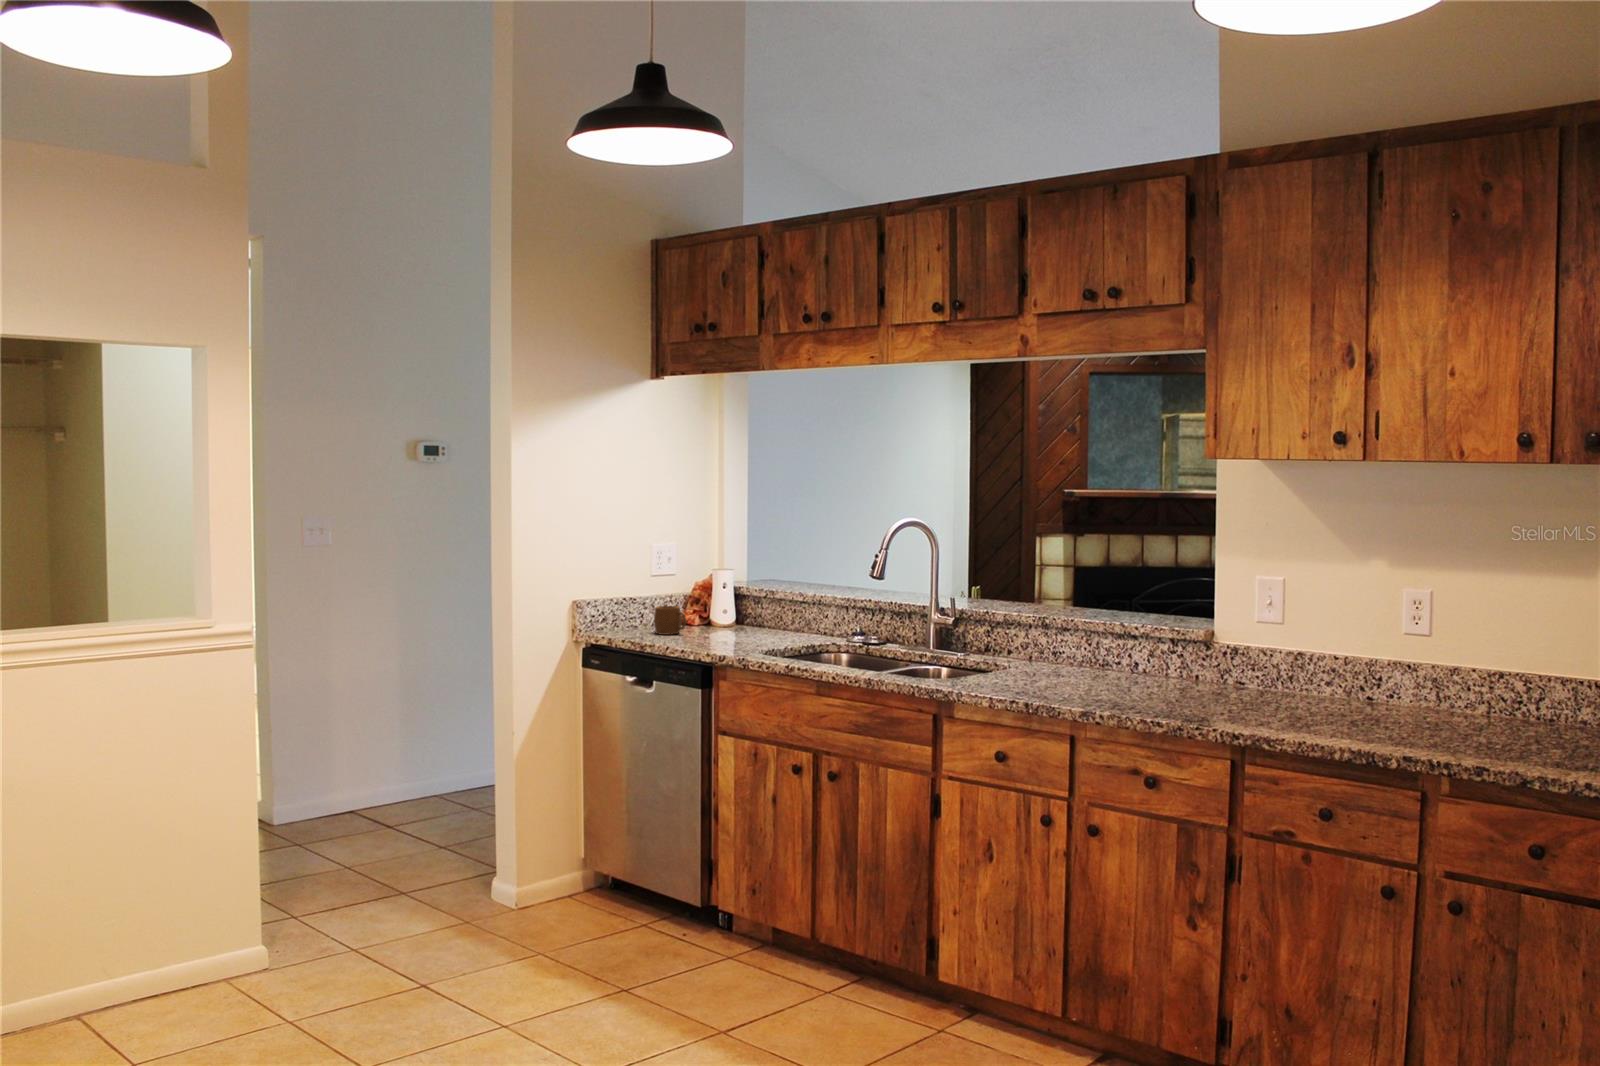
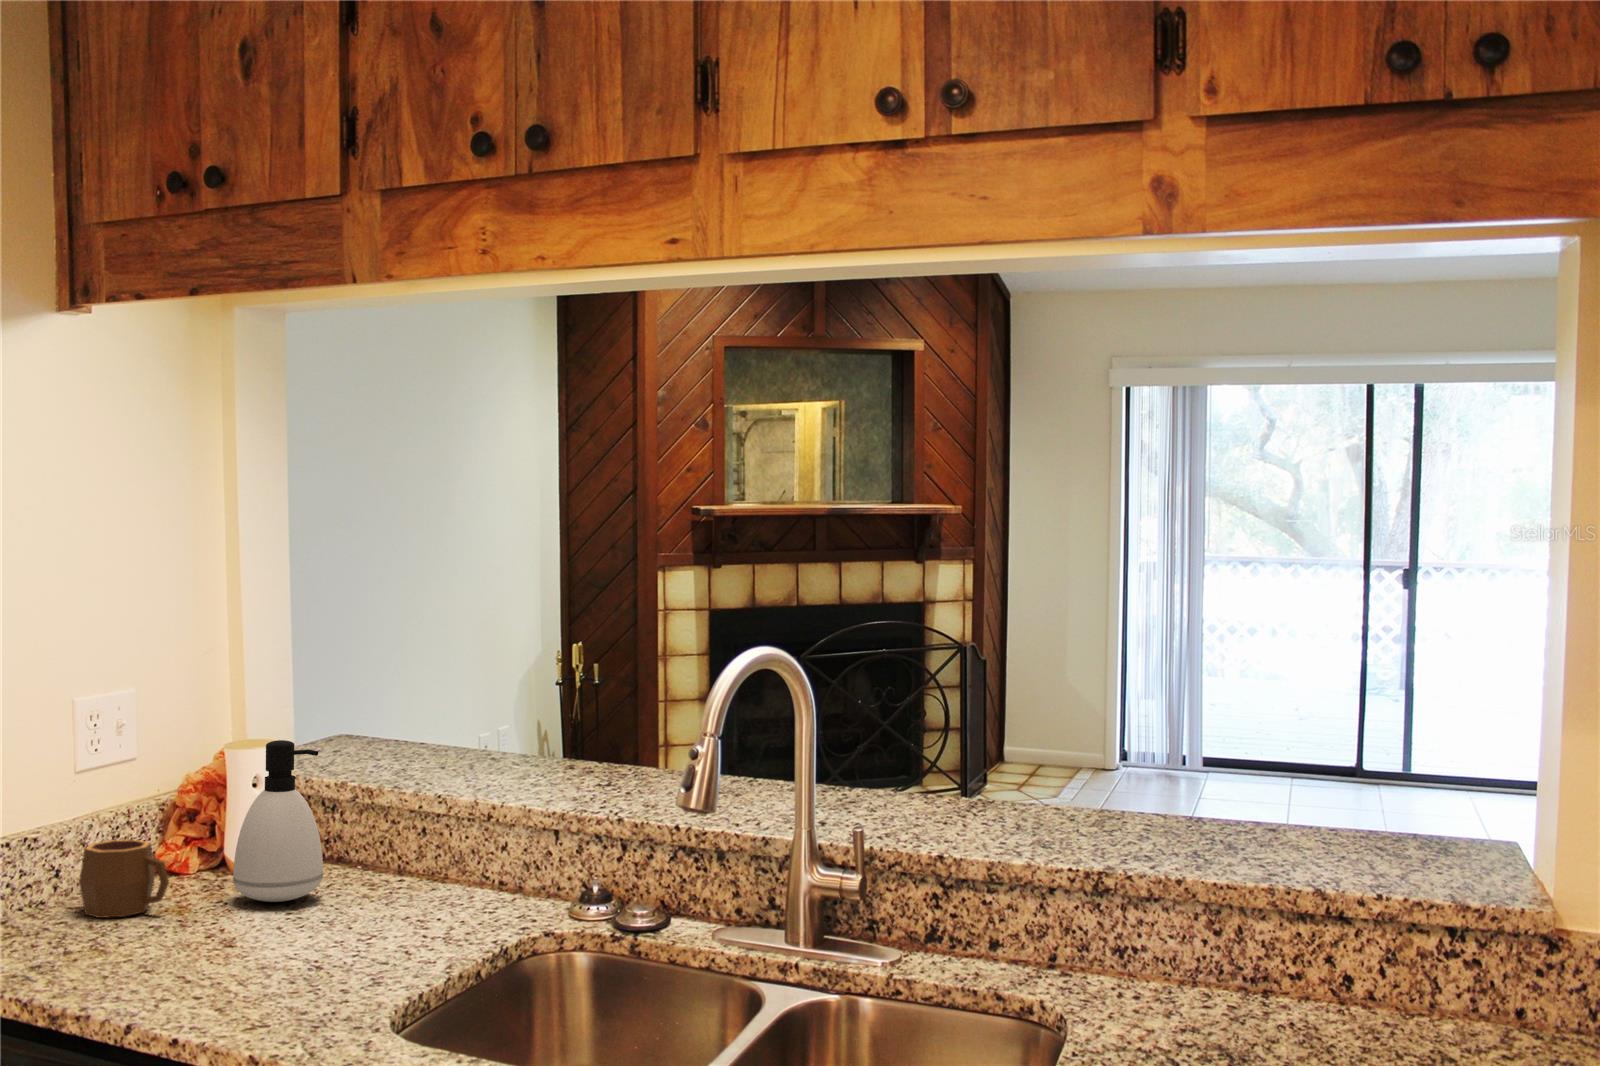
soap dispenser: none [712,567,748,634] -> present [233,740,323,902]

